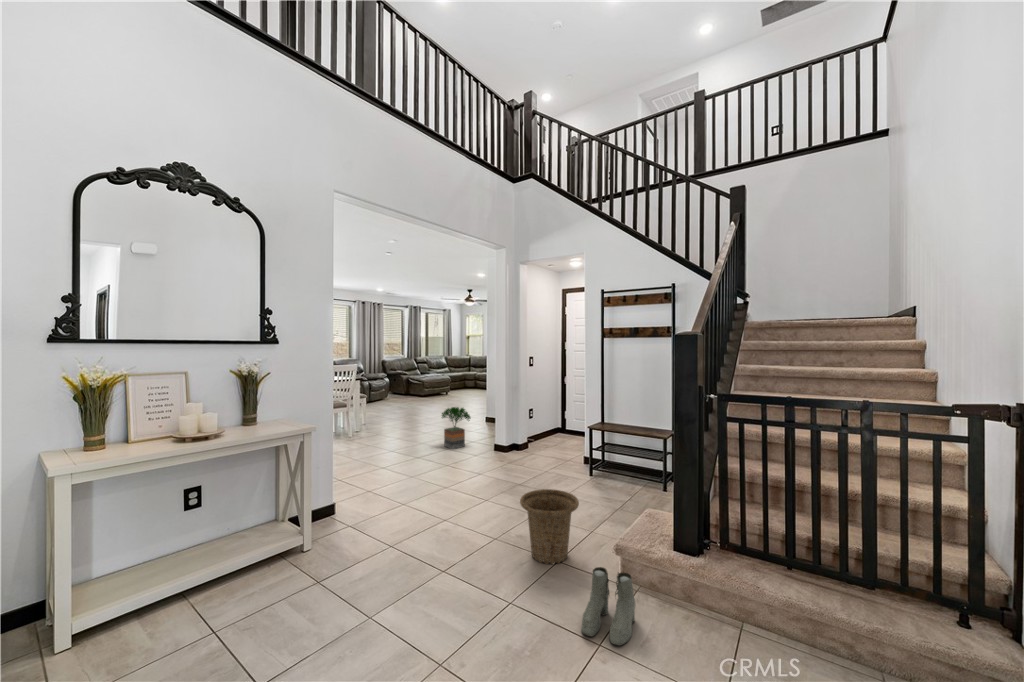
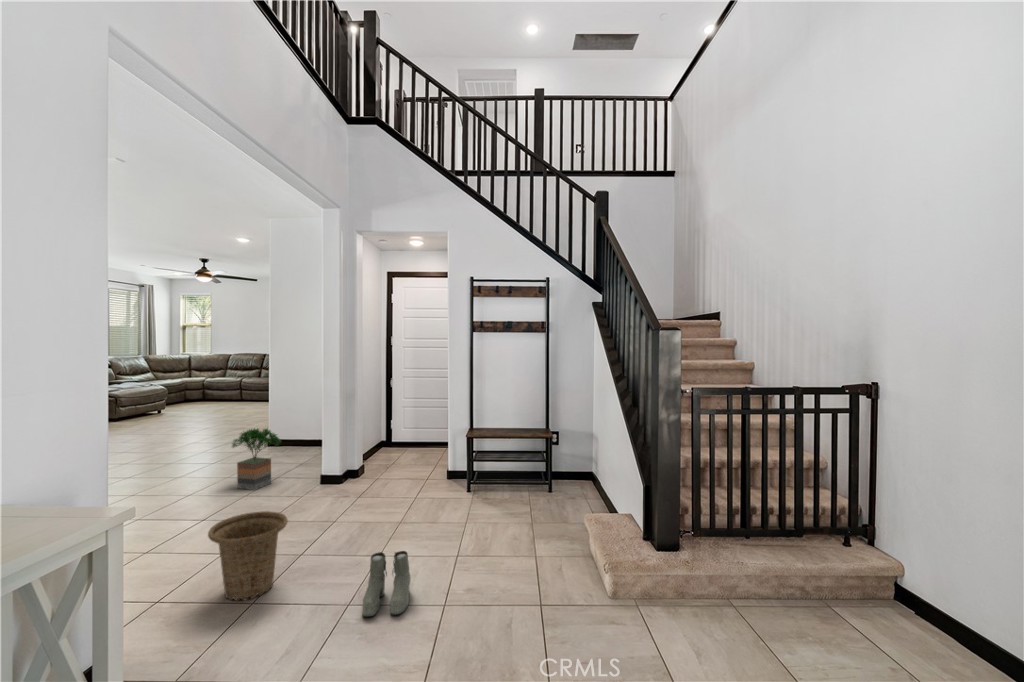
basket: present [520,489,579,564] -> present [208,511,287,601]
boots: present [581,567,635,645] -> present [362,551,411,617]

